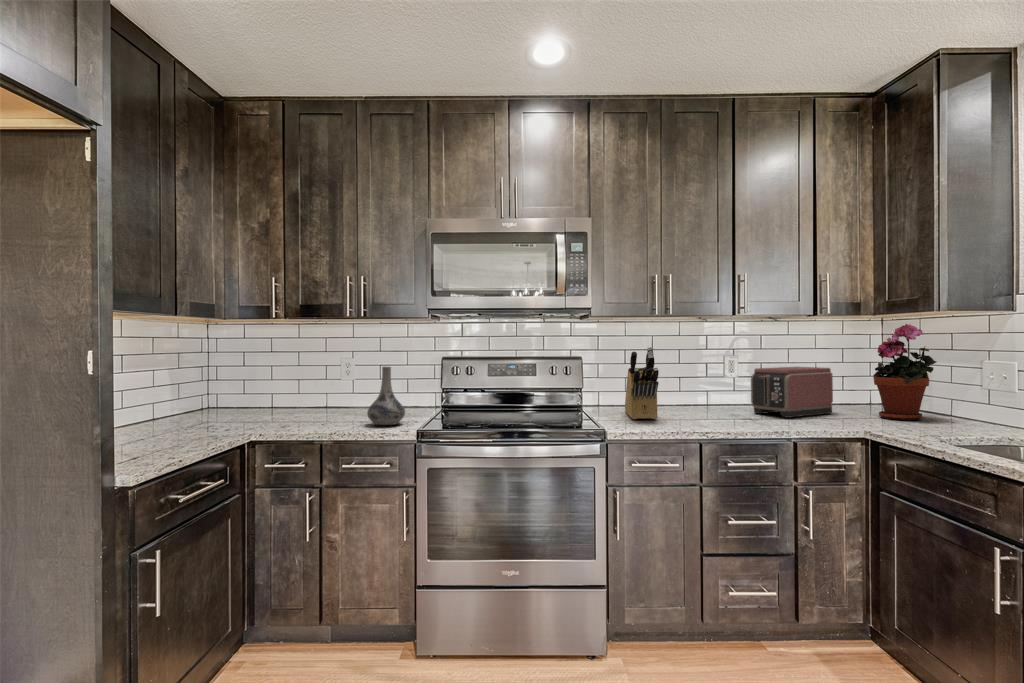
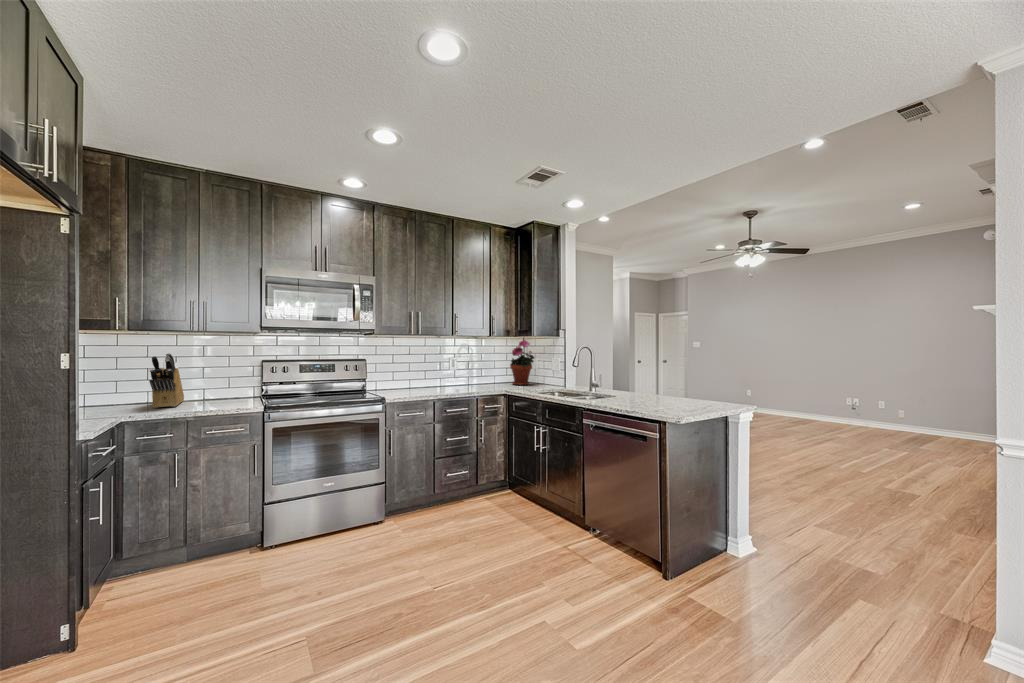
knife block: present [625,347,659,419] -> present [149,353,184,408]
decorative vase: present [367,367,405,425] -> none [218,364,248,404]
toaster: present [751,367,833,418] -> none [456,360,493,387]

